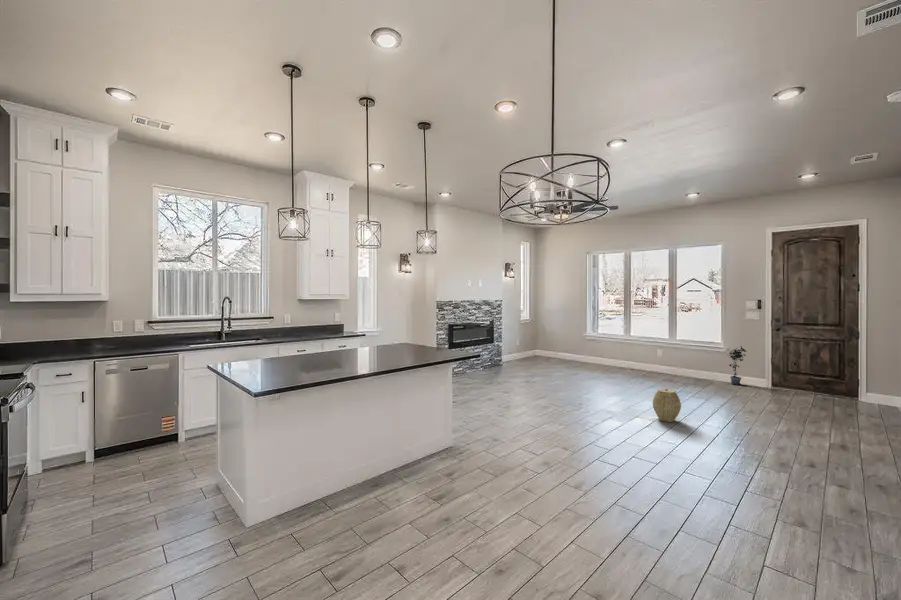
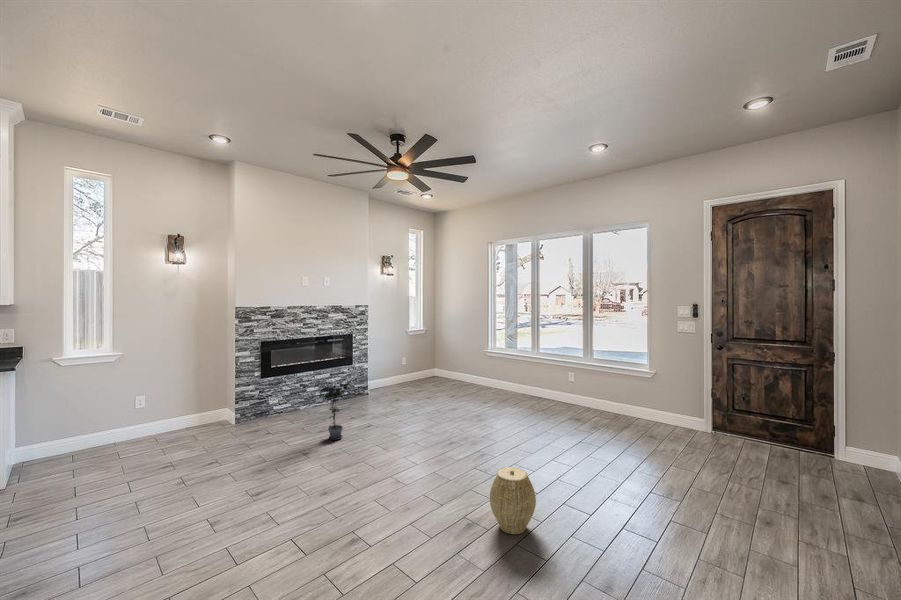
potted plant: present [729,346,746,385] -> present [320,379,349,440]

